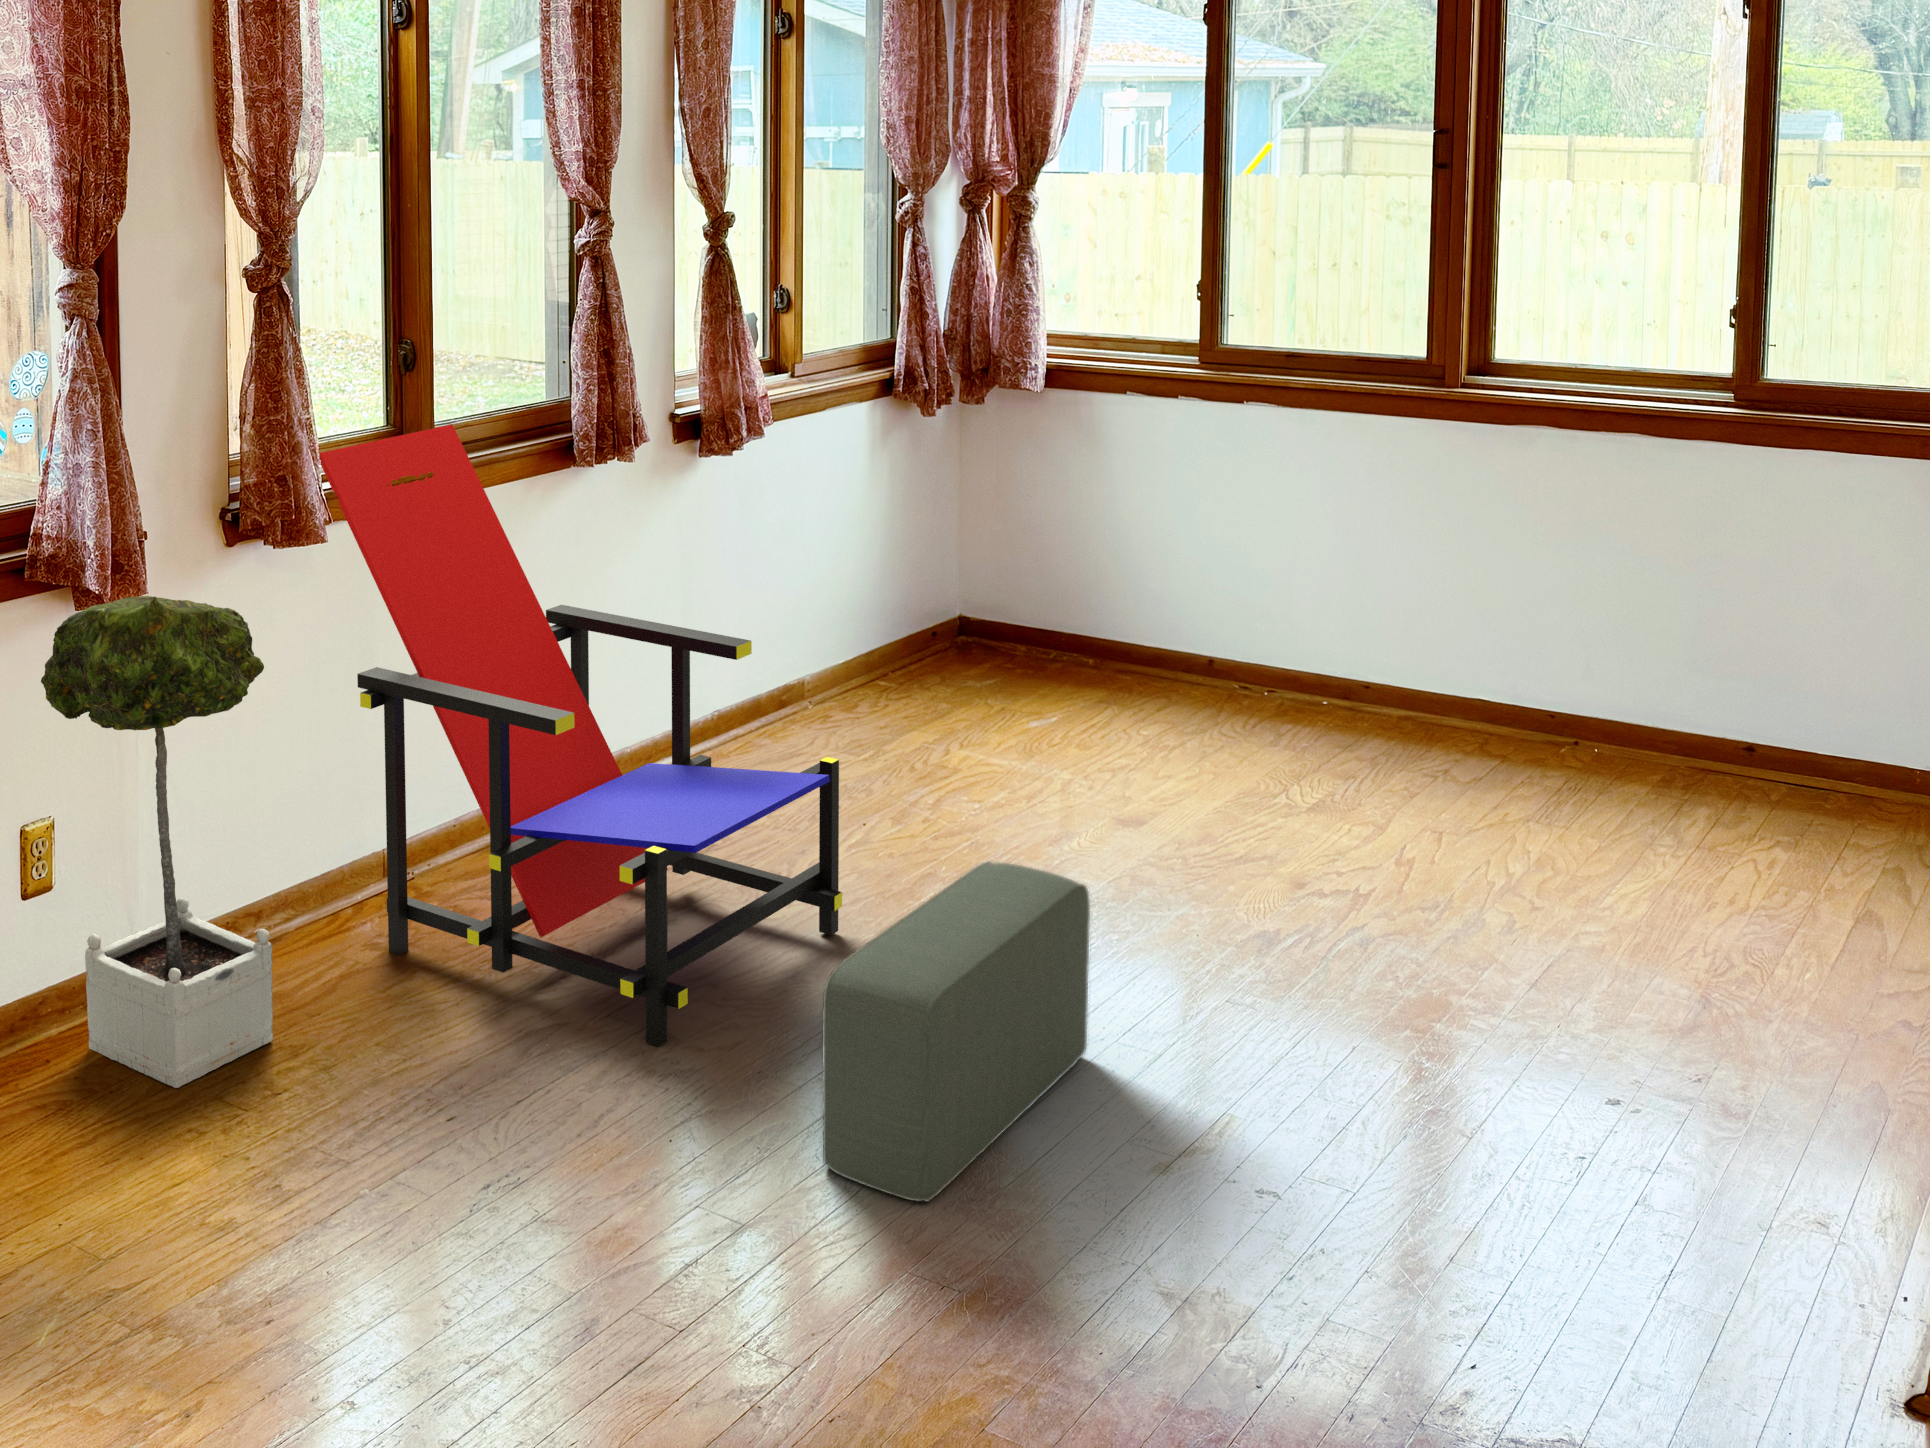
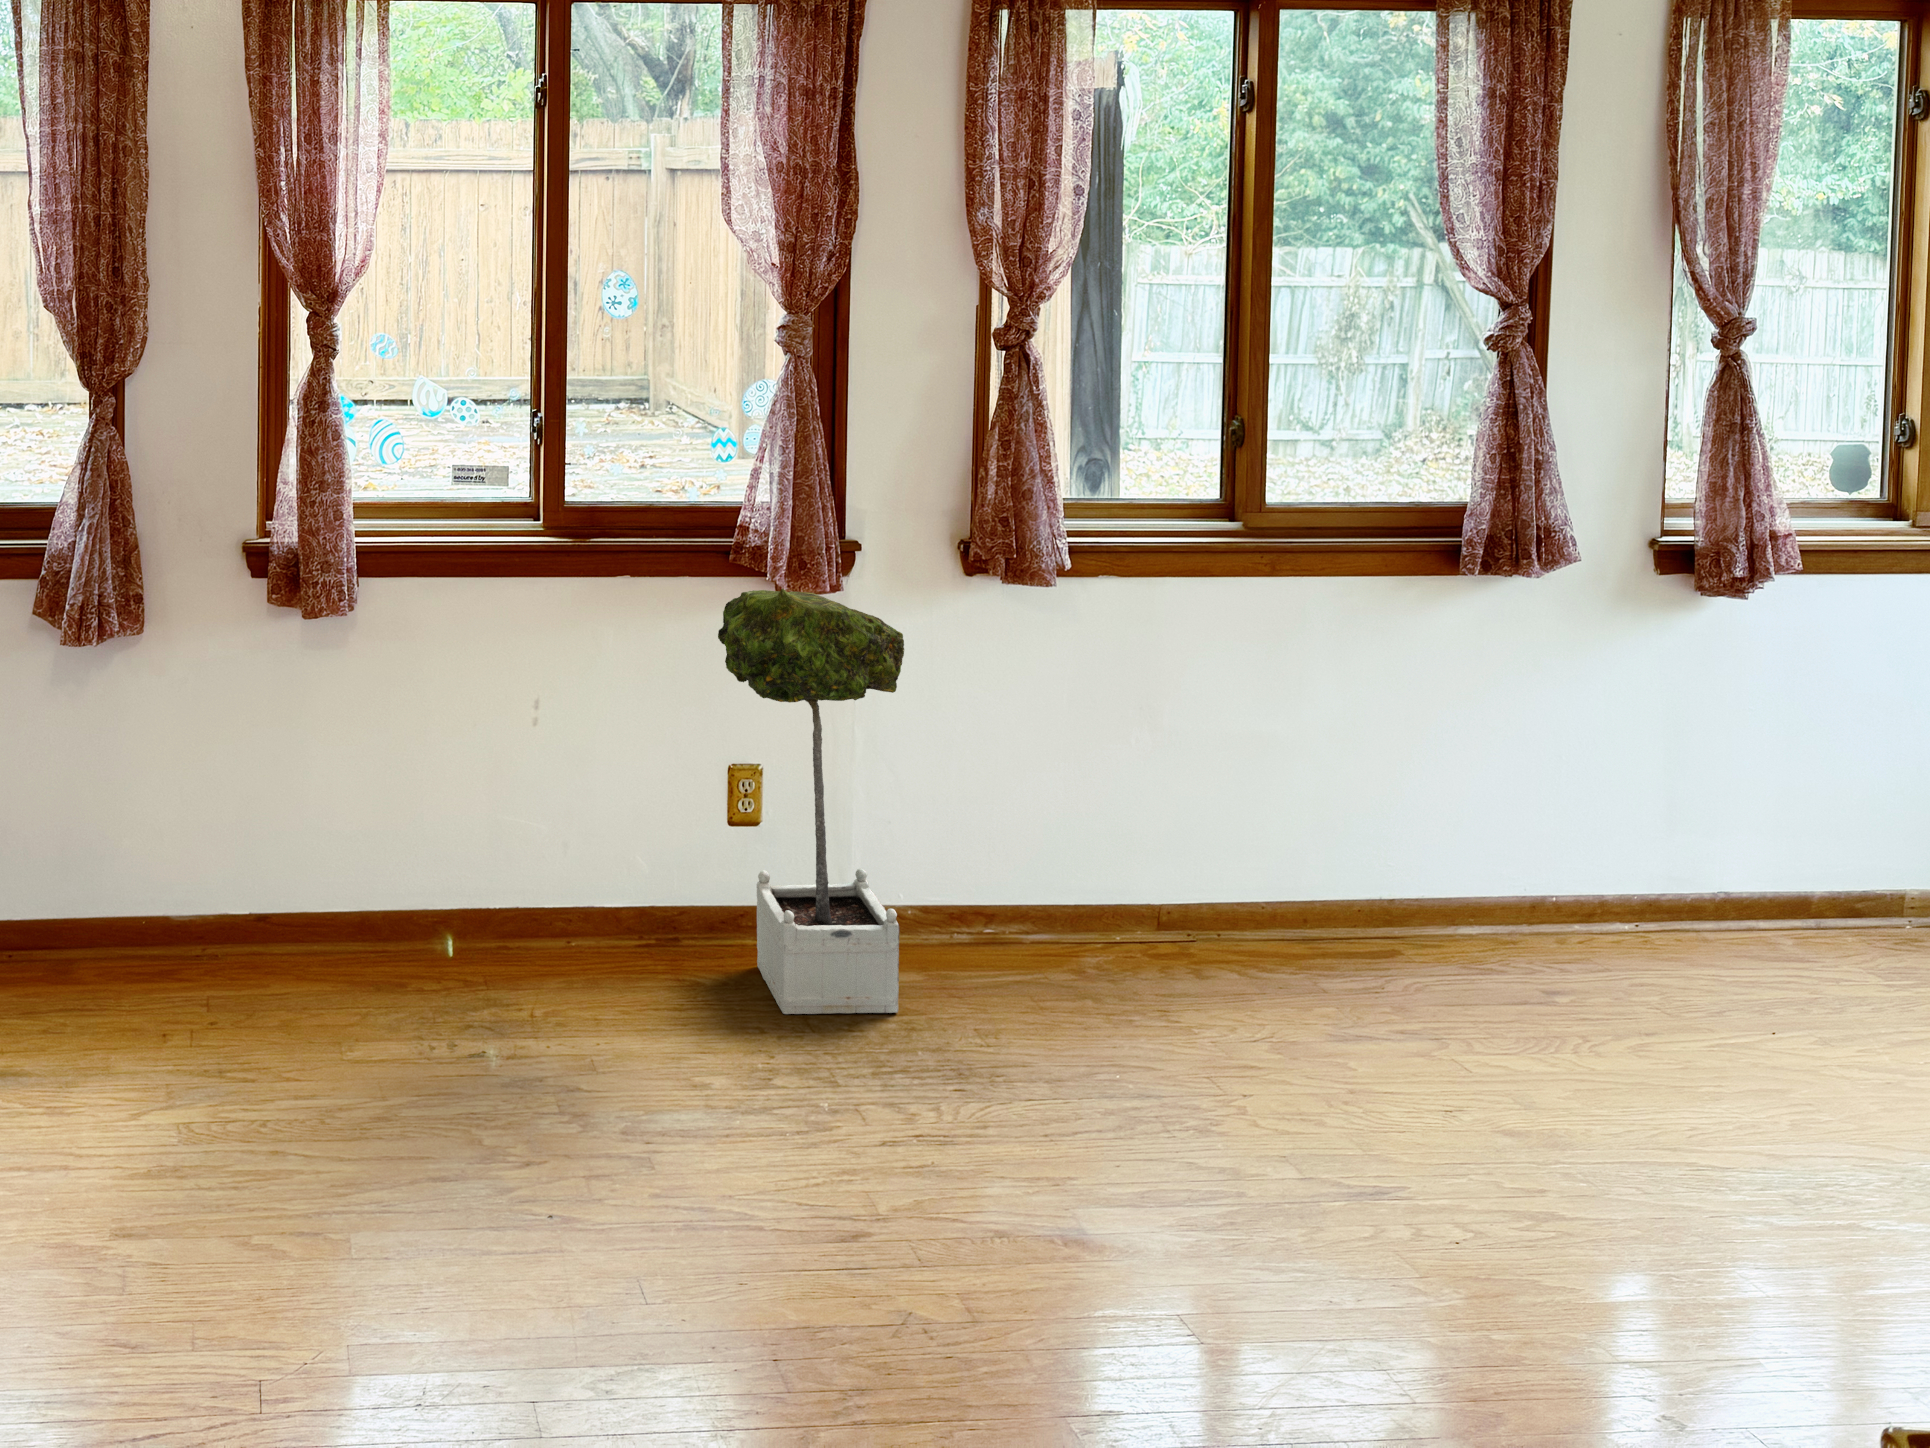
lounge chair: present [320,425,842,1046] -> none [1067,508,1621,1151]
pouf: present [822,862,1090,1202] -> none [1265,1082,1774,1379]

